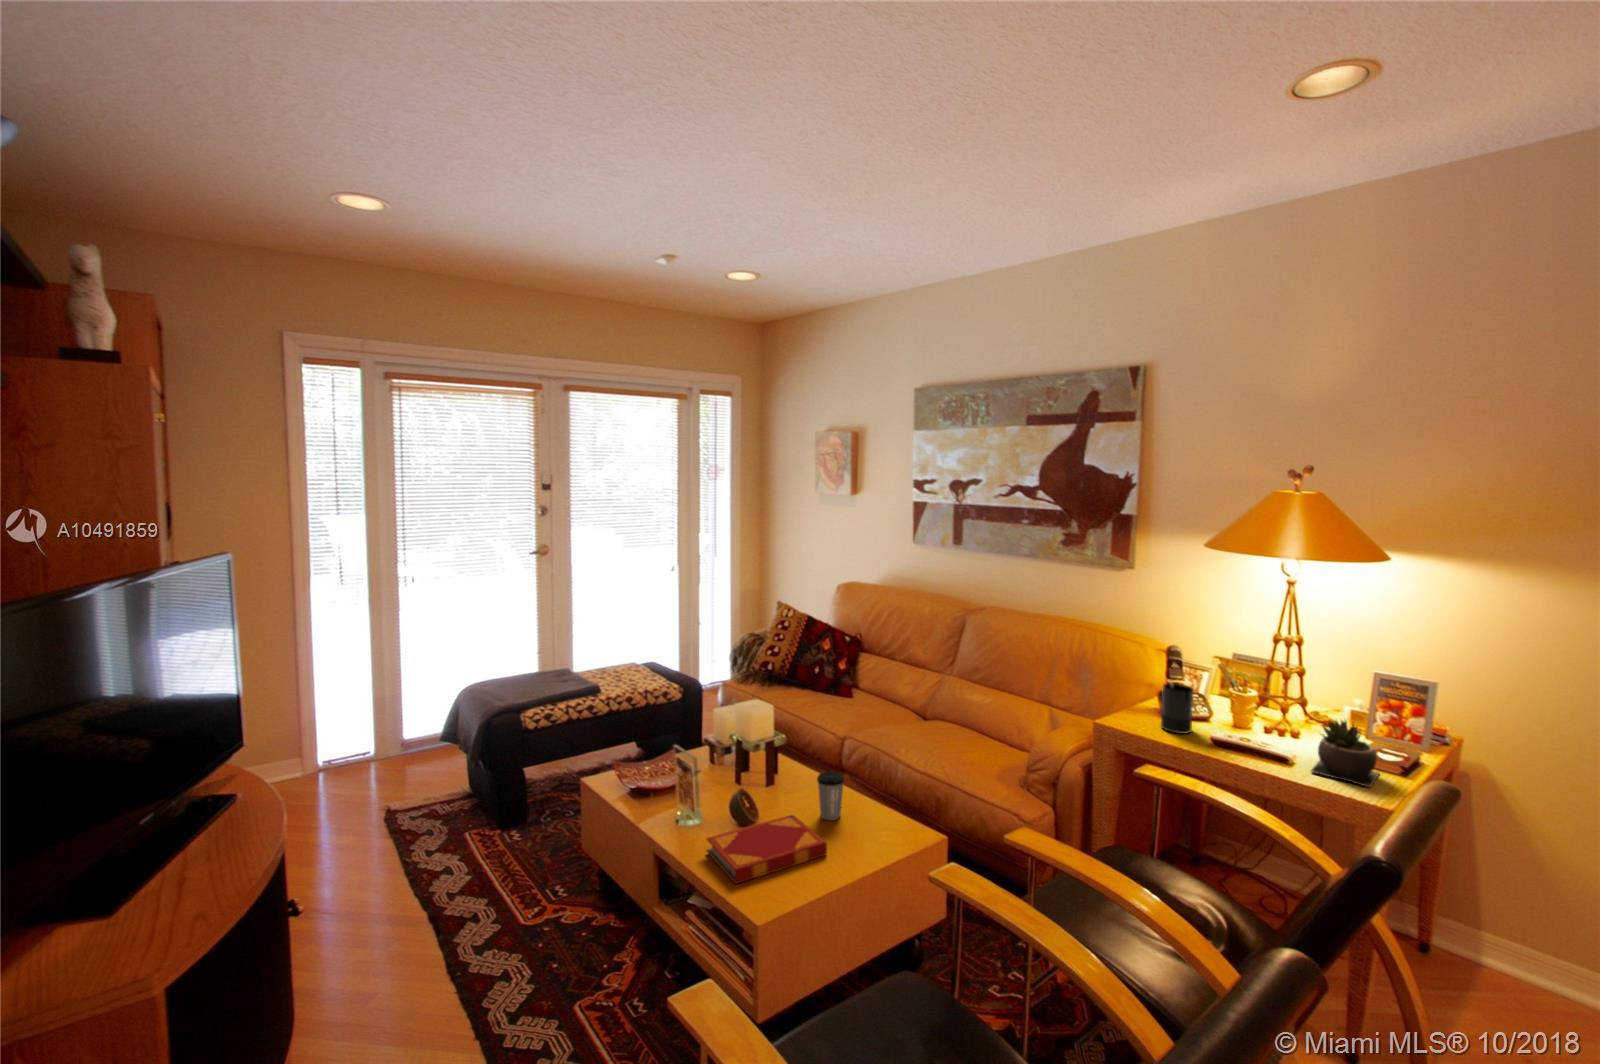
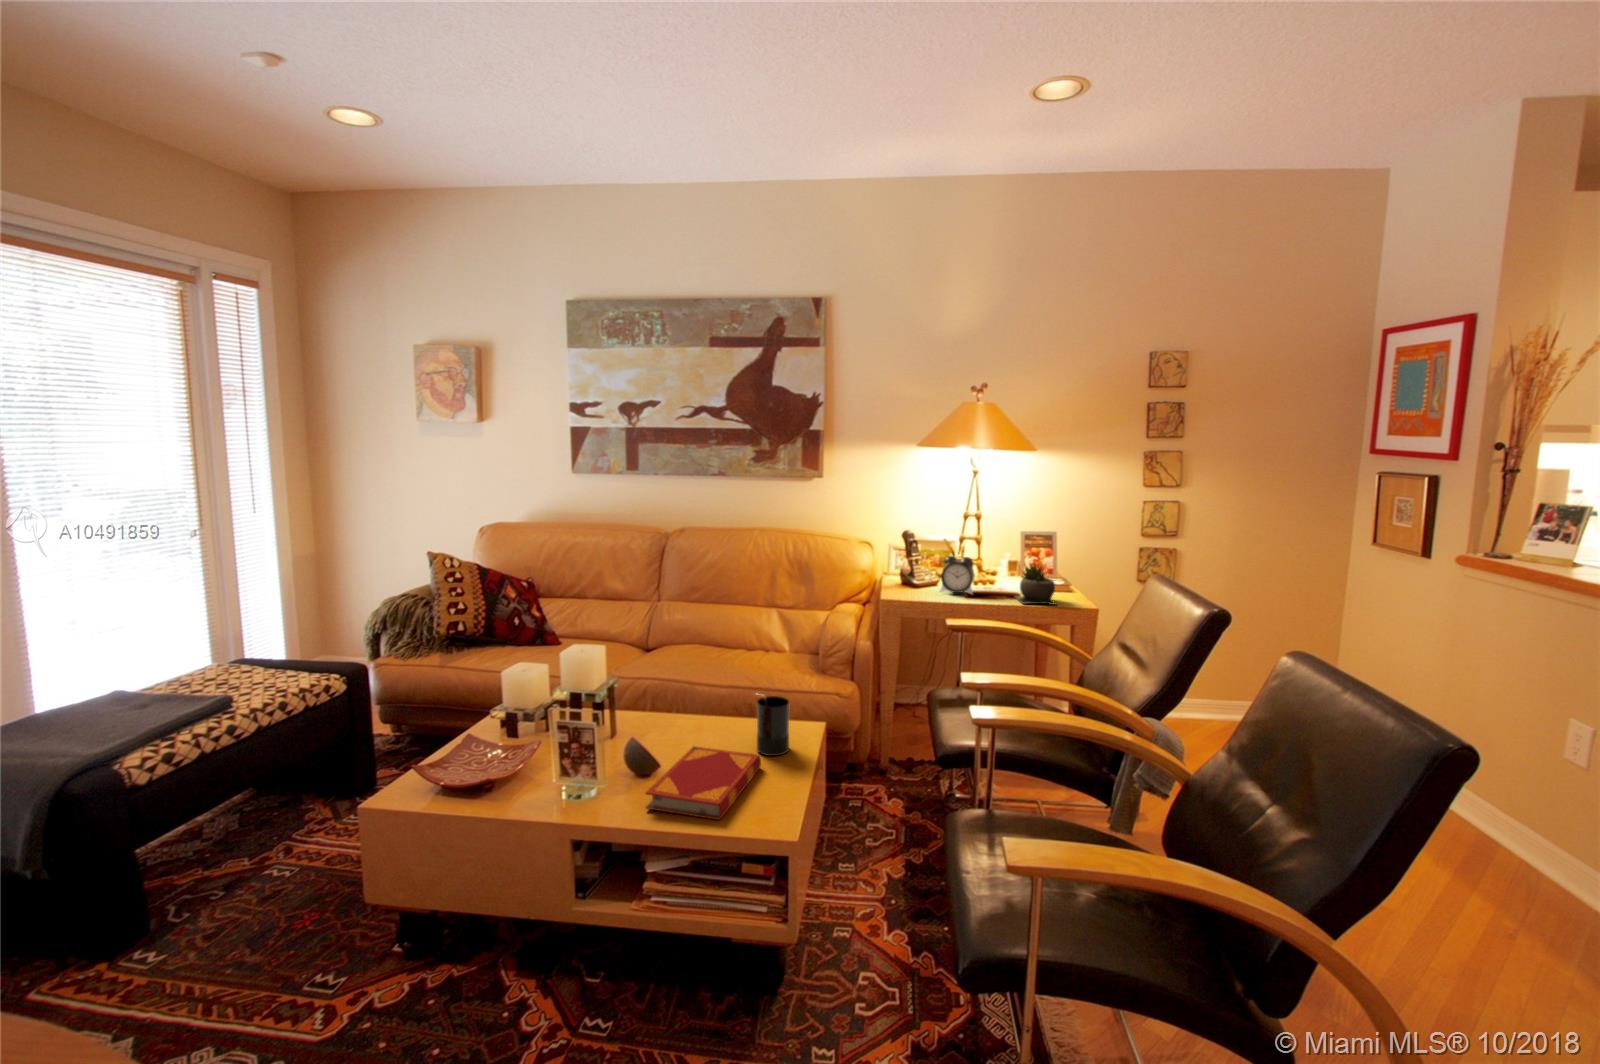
candle: present [1161,679,1194,734] -> present [757,696,789,756]
alarm clock: none [1215,686,1270,743] -> present [940,556,975,594]
coffee cup: present [817,771,844,820] -> none [697,694,727,745]

